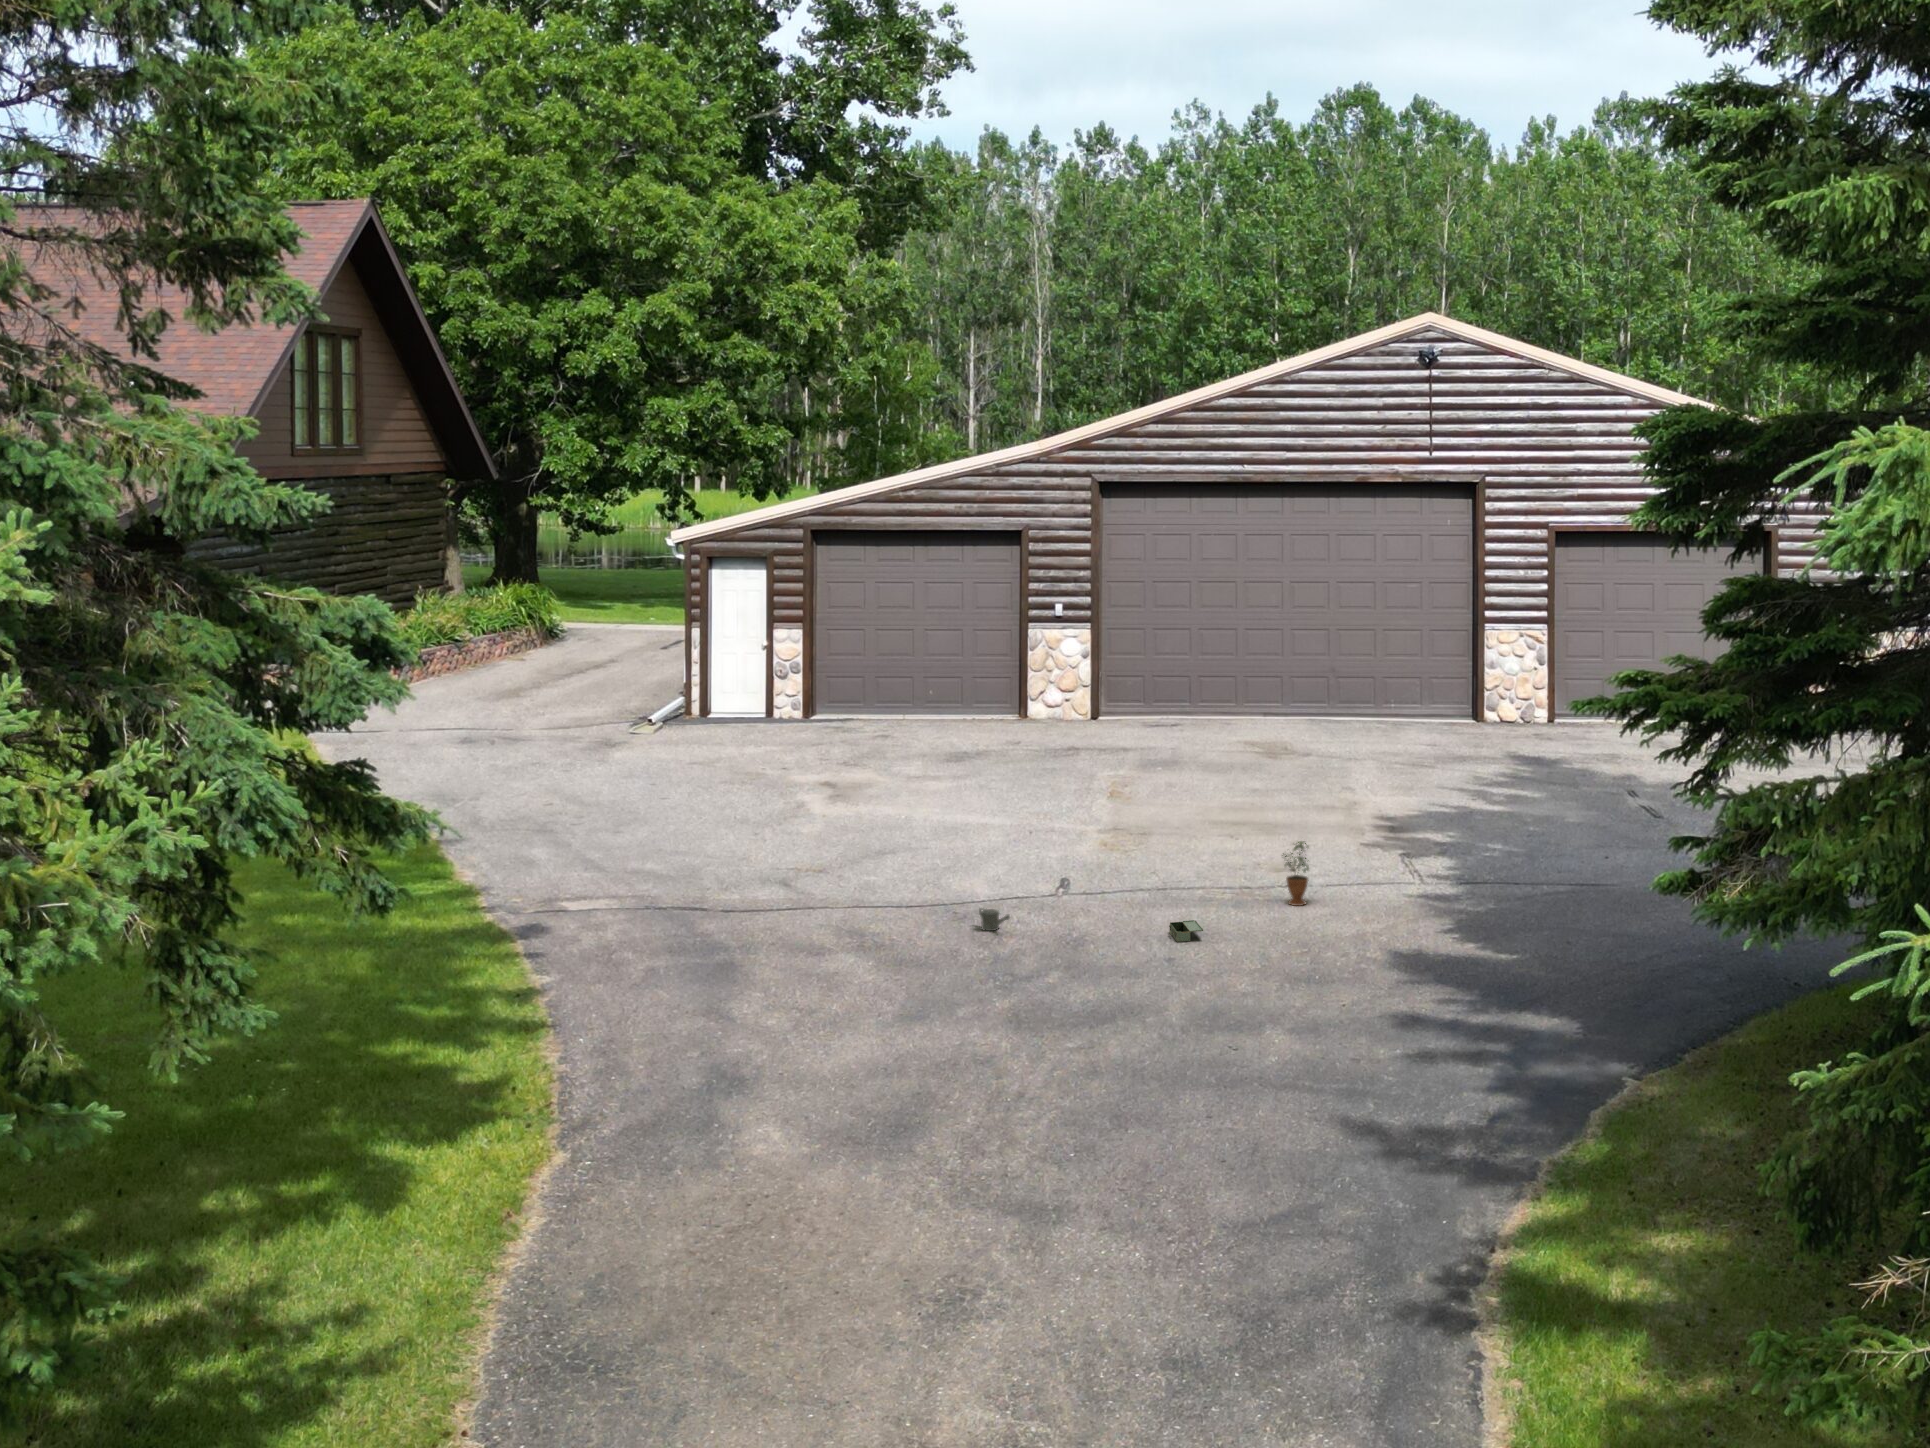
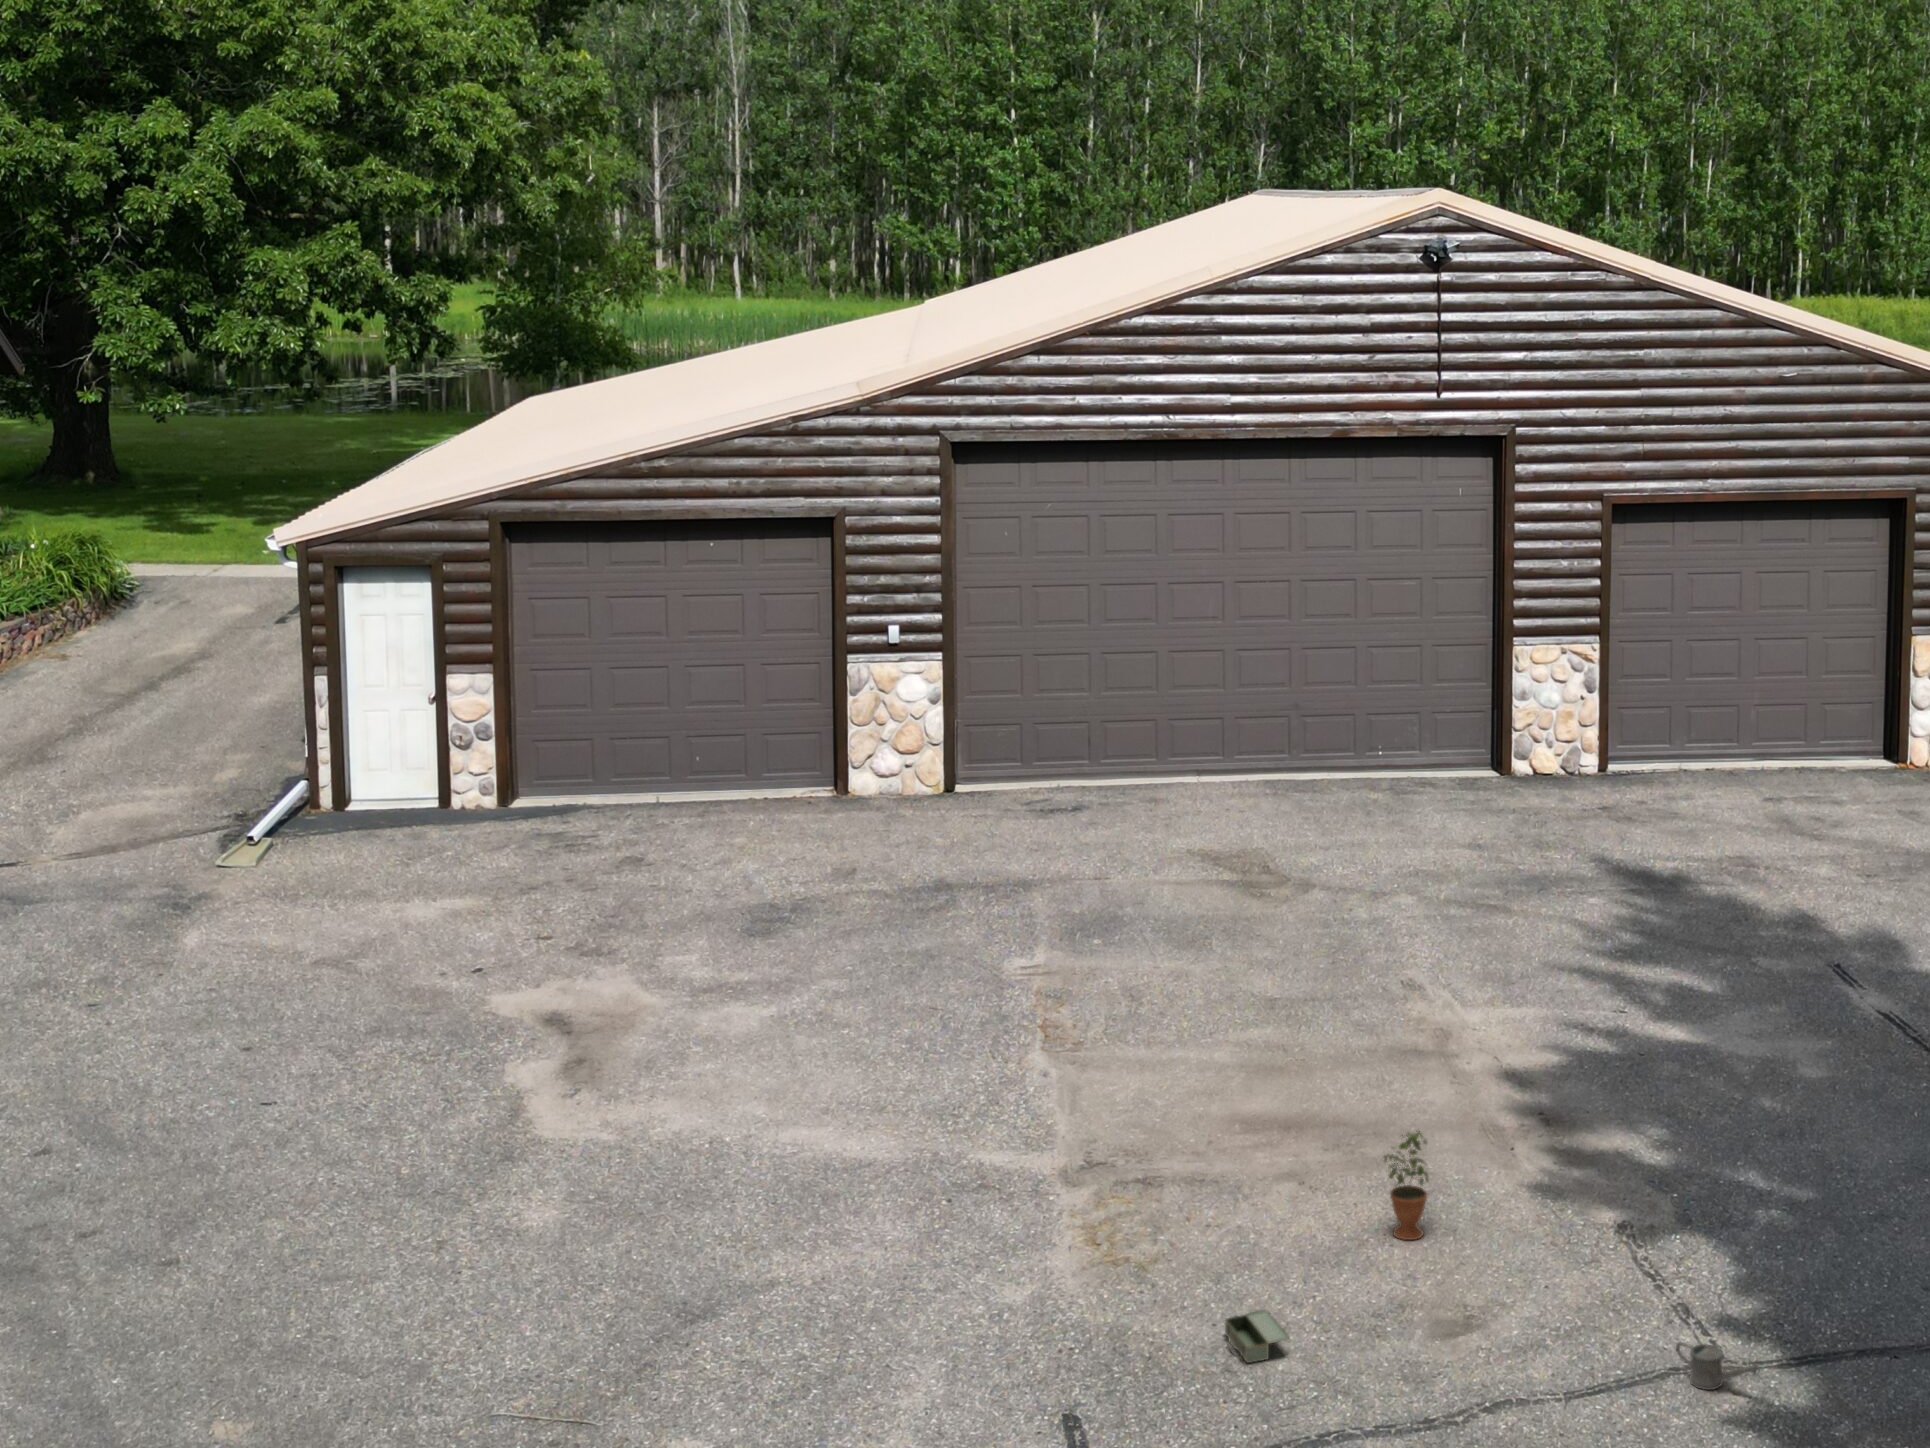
watering can: present [979,908,1010,931] -> present [1676,1342,1758,1390]

